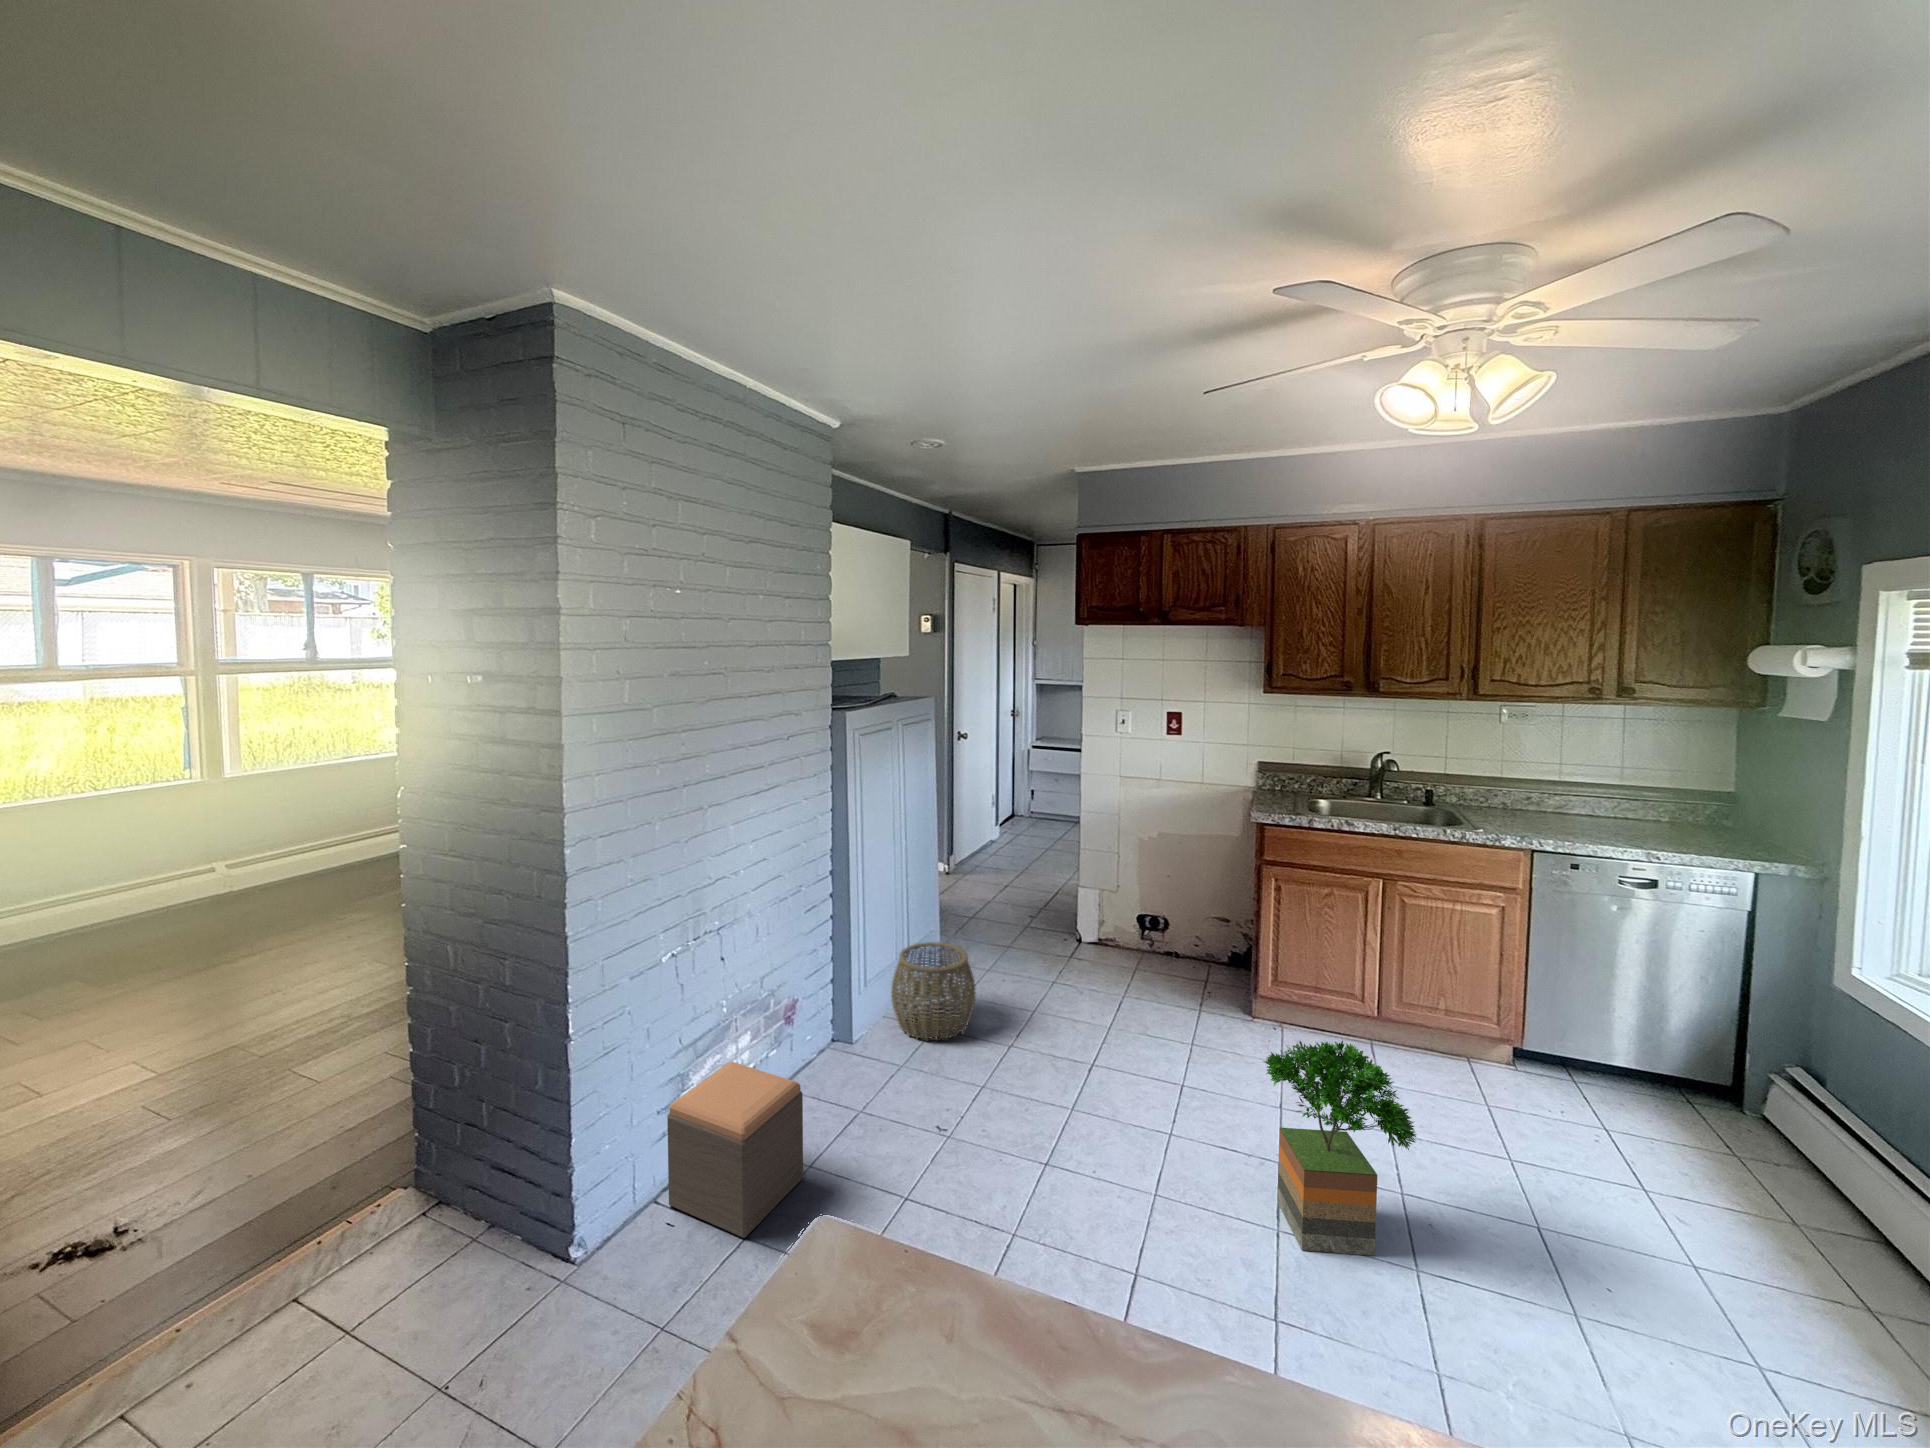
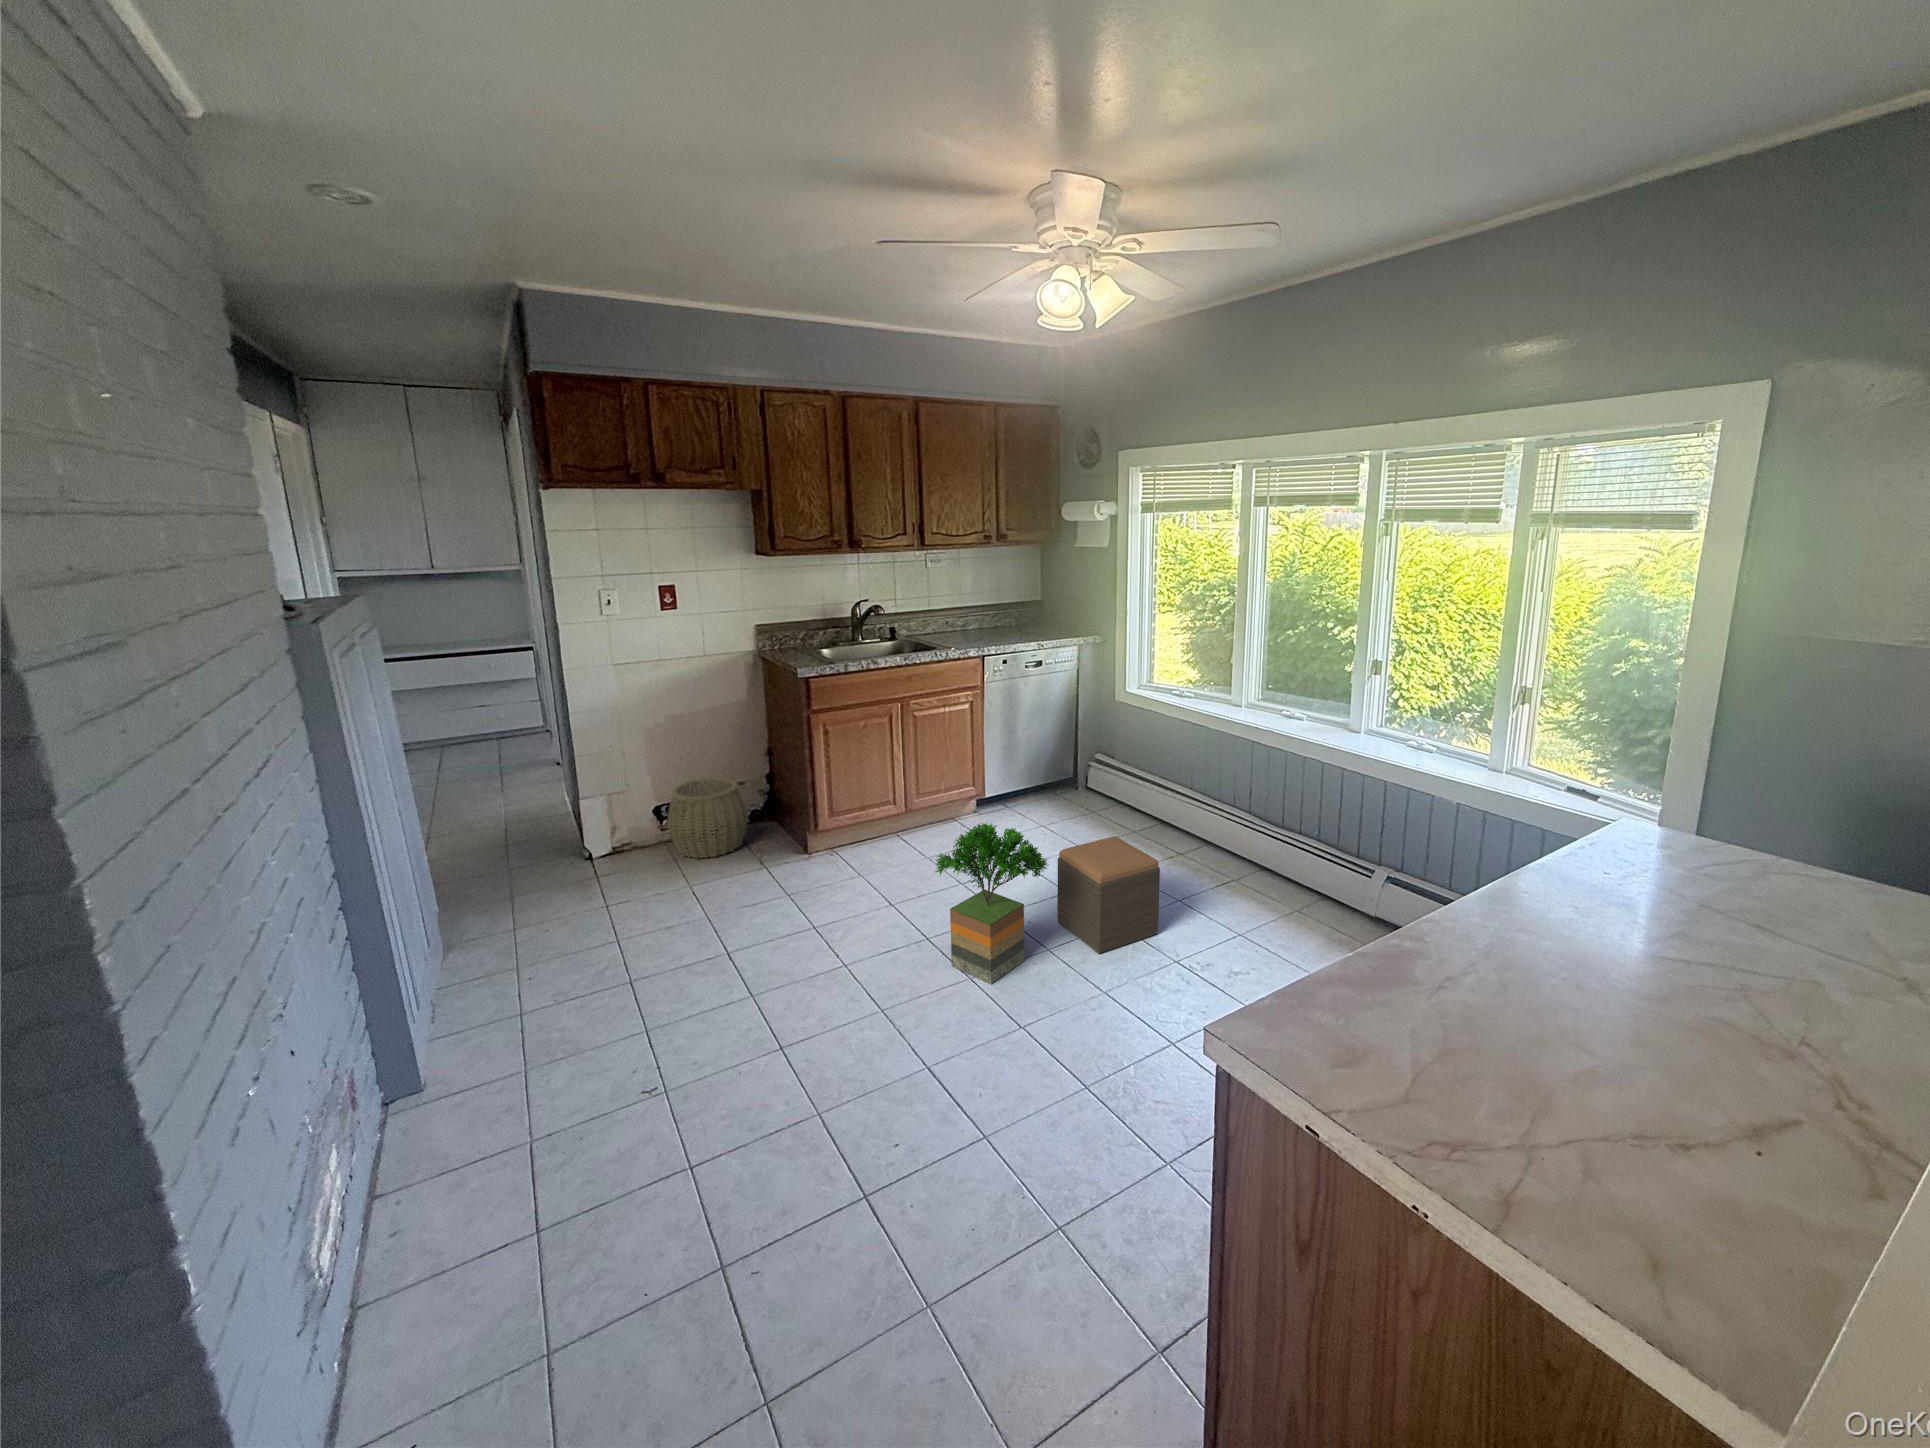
woven basket: present [891,942,976,1040] -> present [668,777,747,858]
footstool: present [667,1062,803,1238] -> present [1057,836,1160,953]

